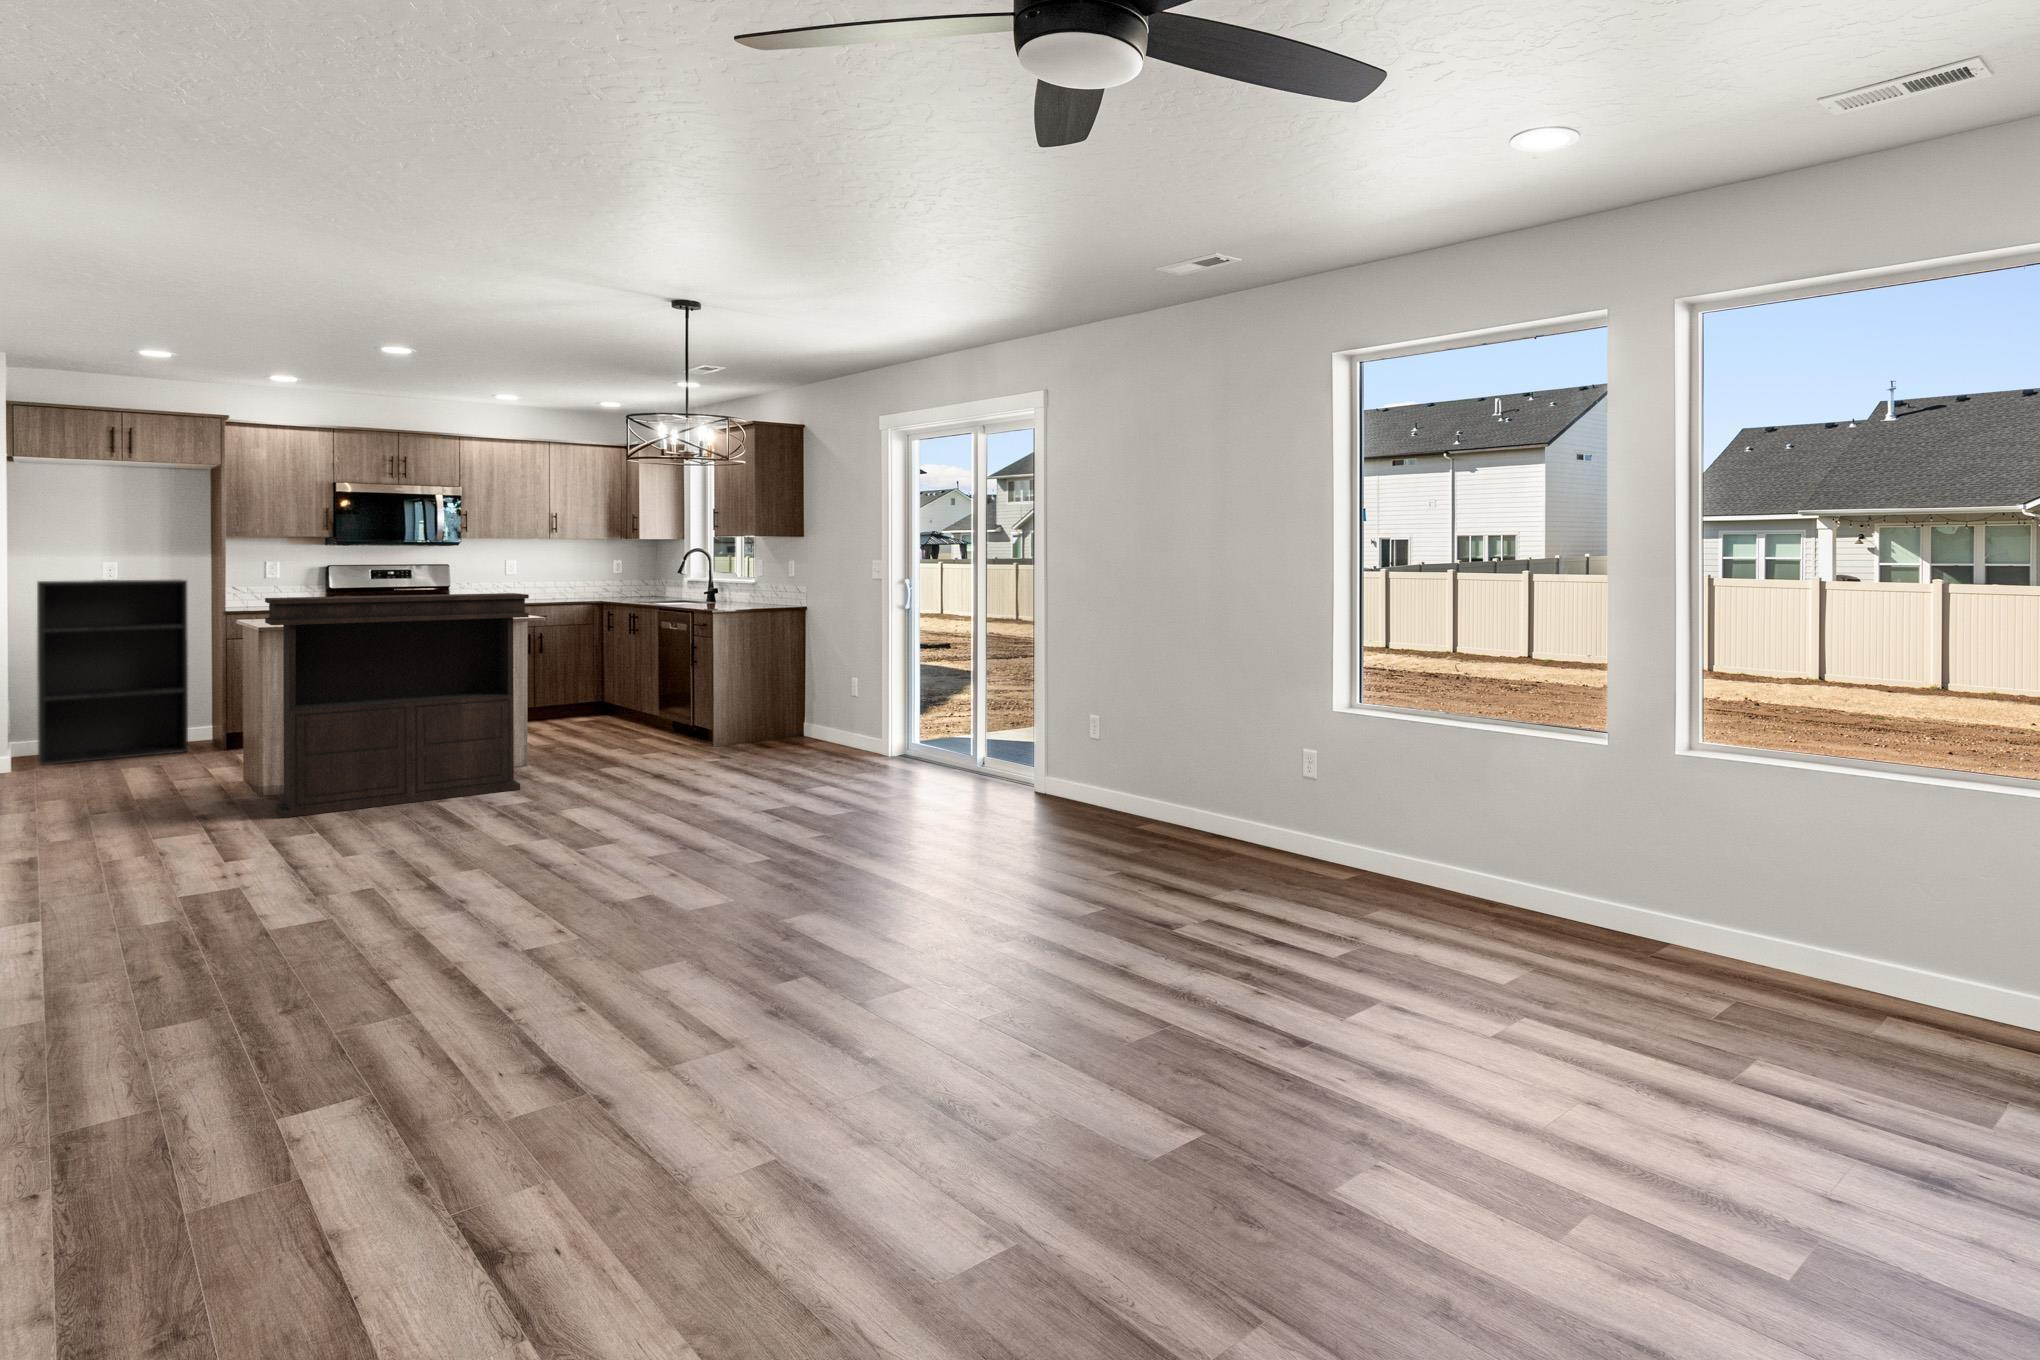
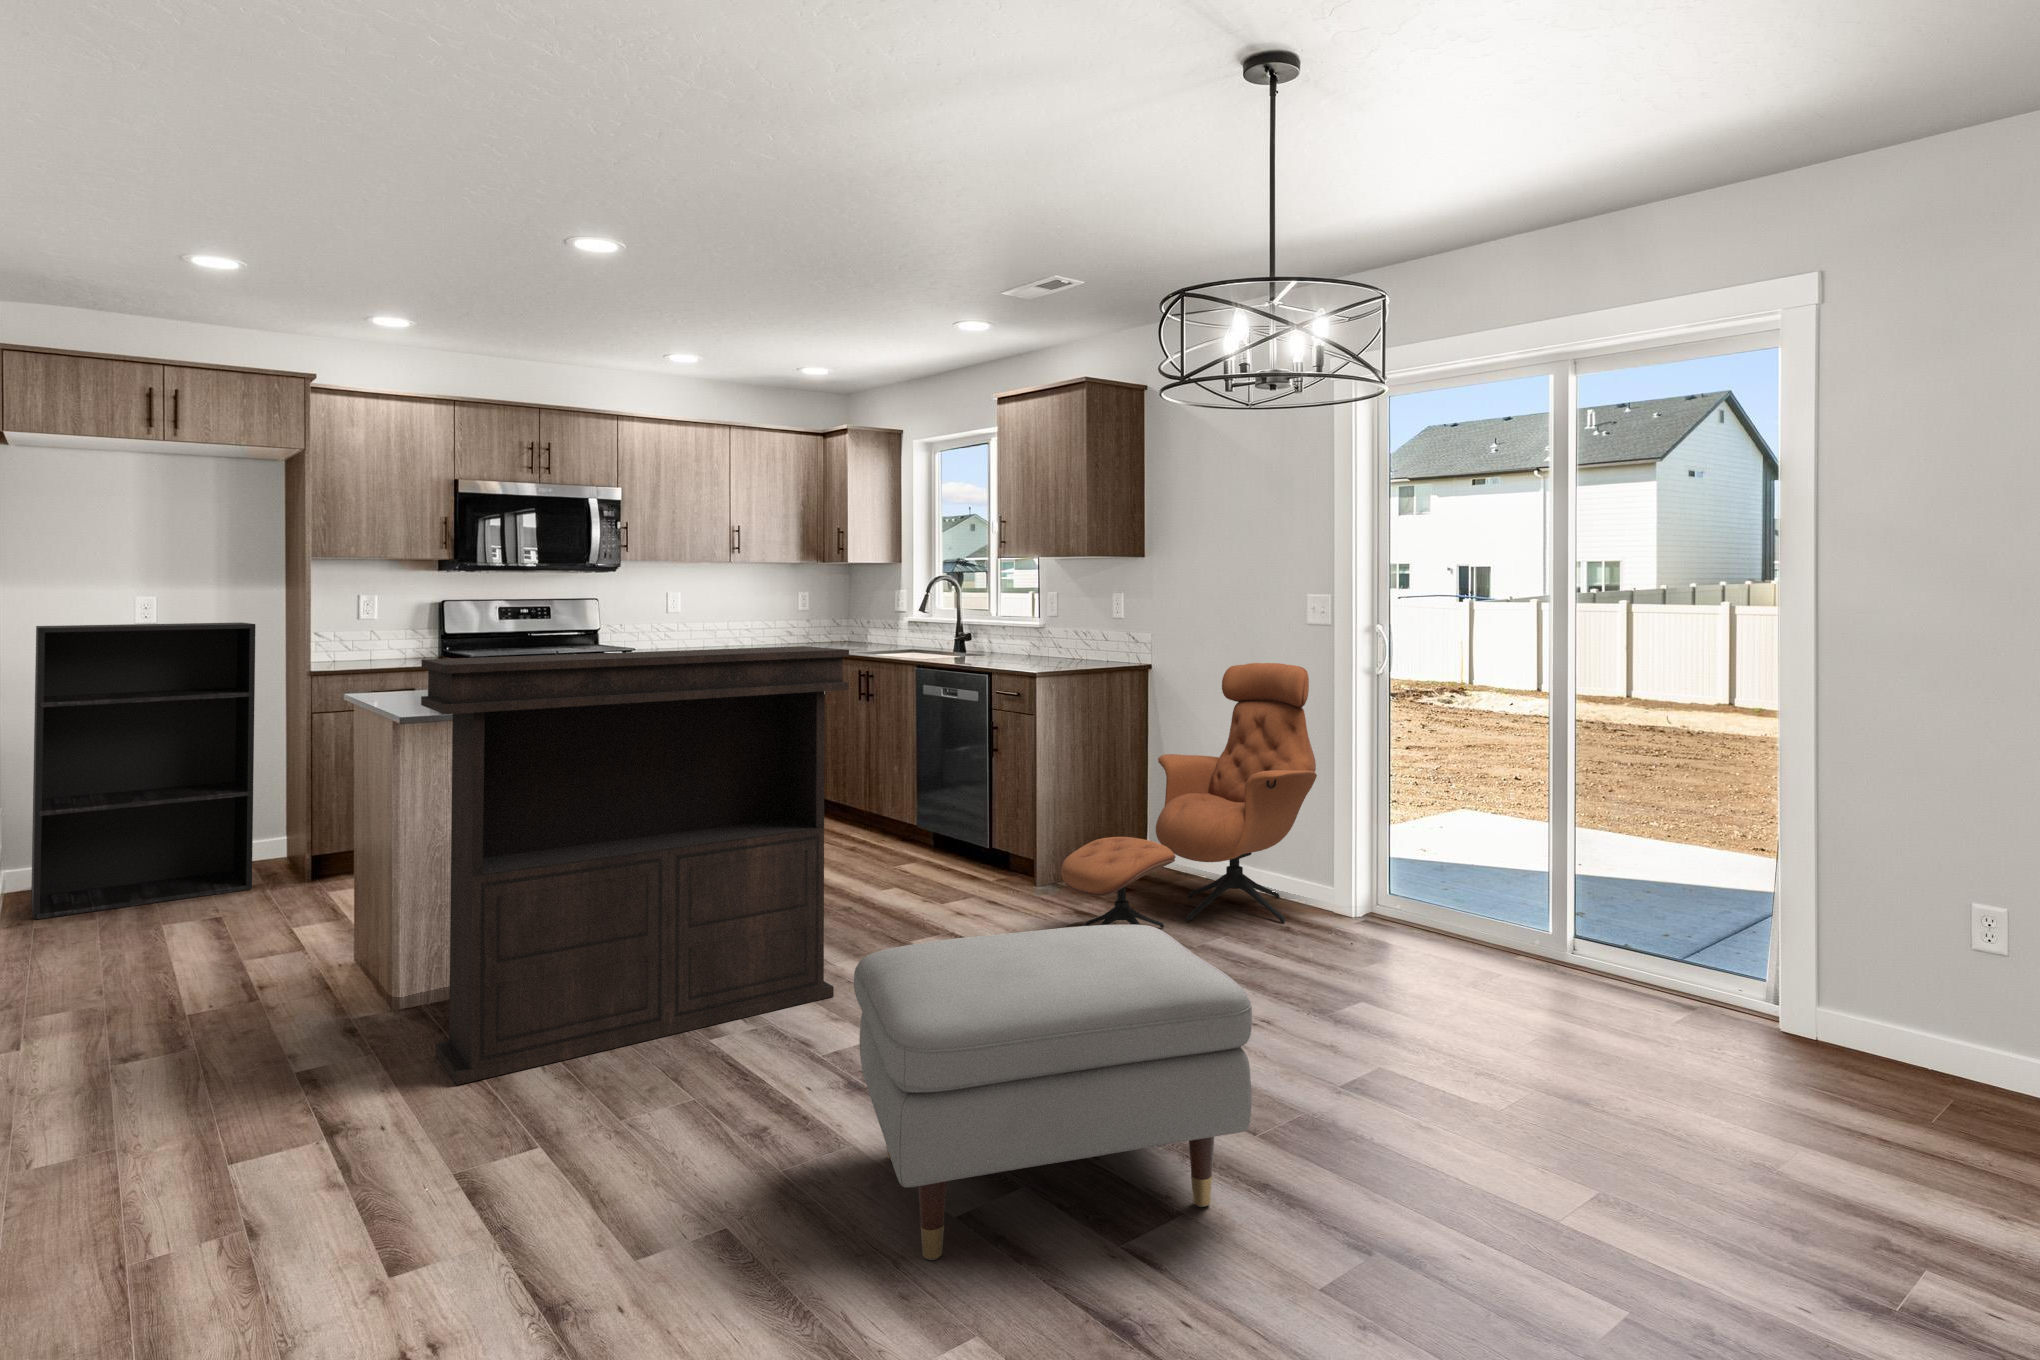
lounge chair: none [685,606,869,772] -> present [1061,663,1317,928]
ottoman: none [450,728,646,856] -> present [854,924,1252,1260]

